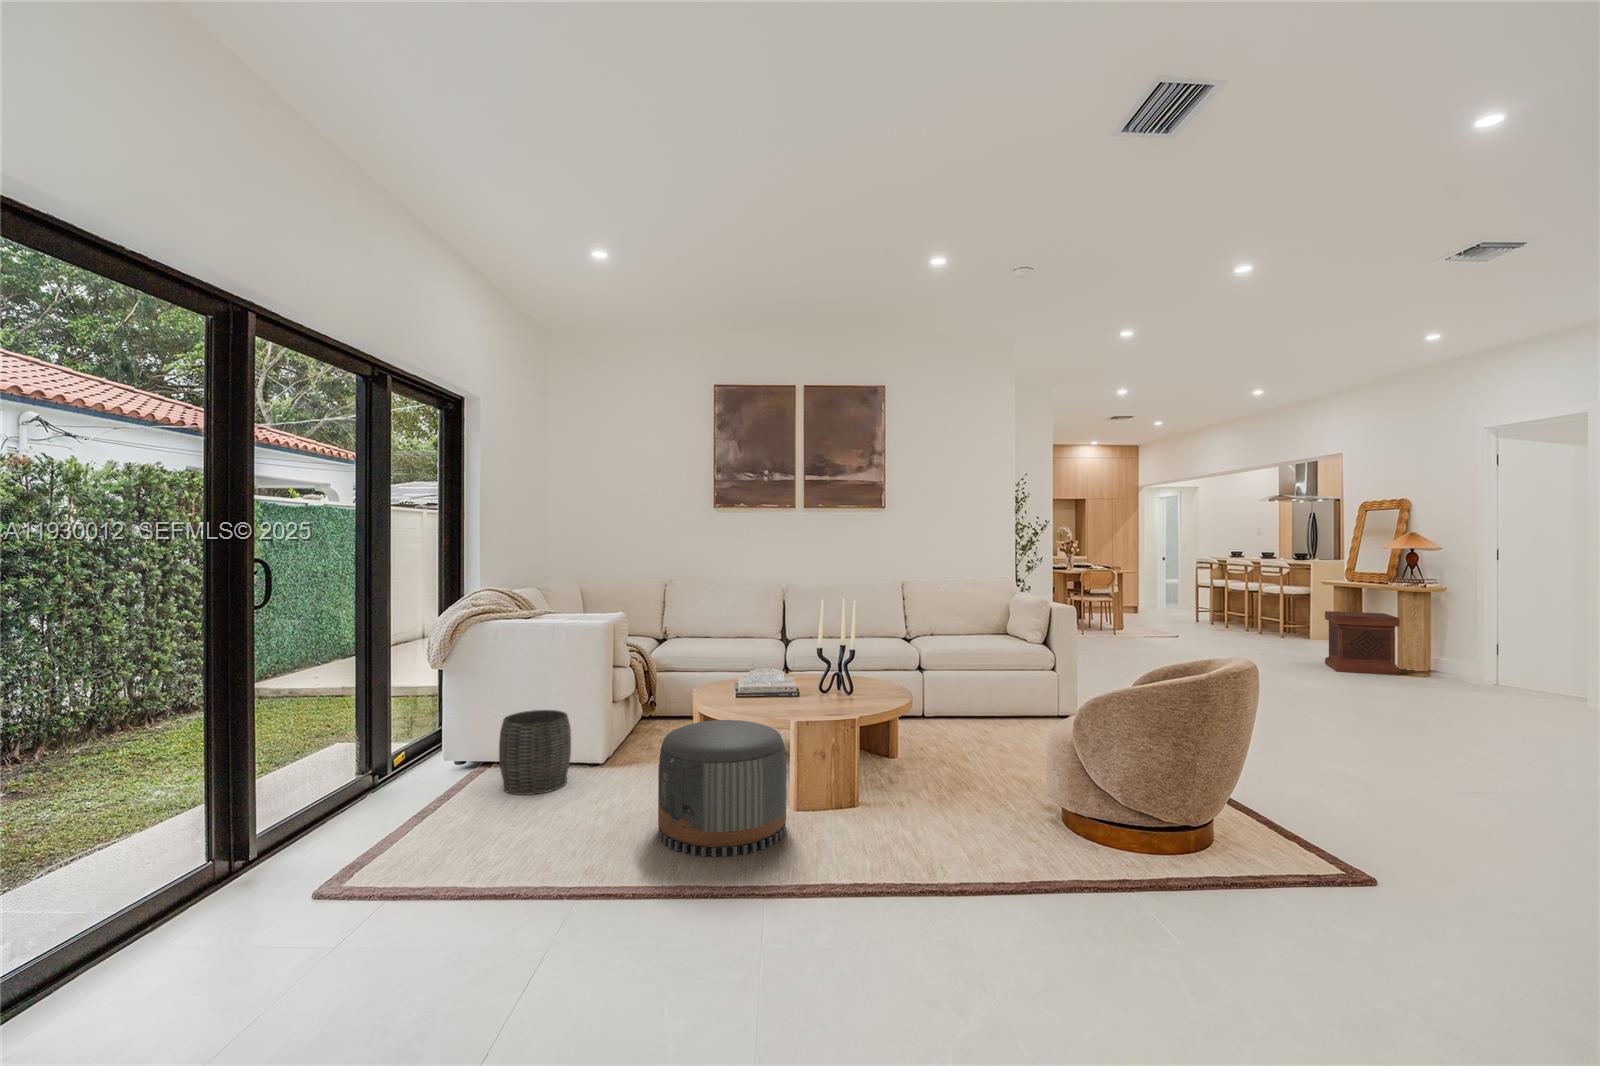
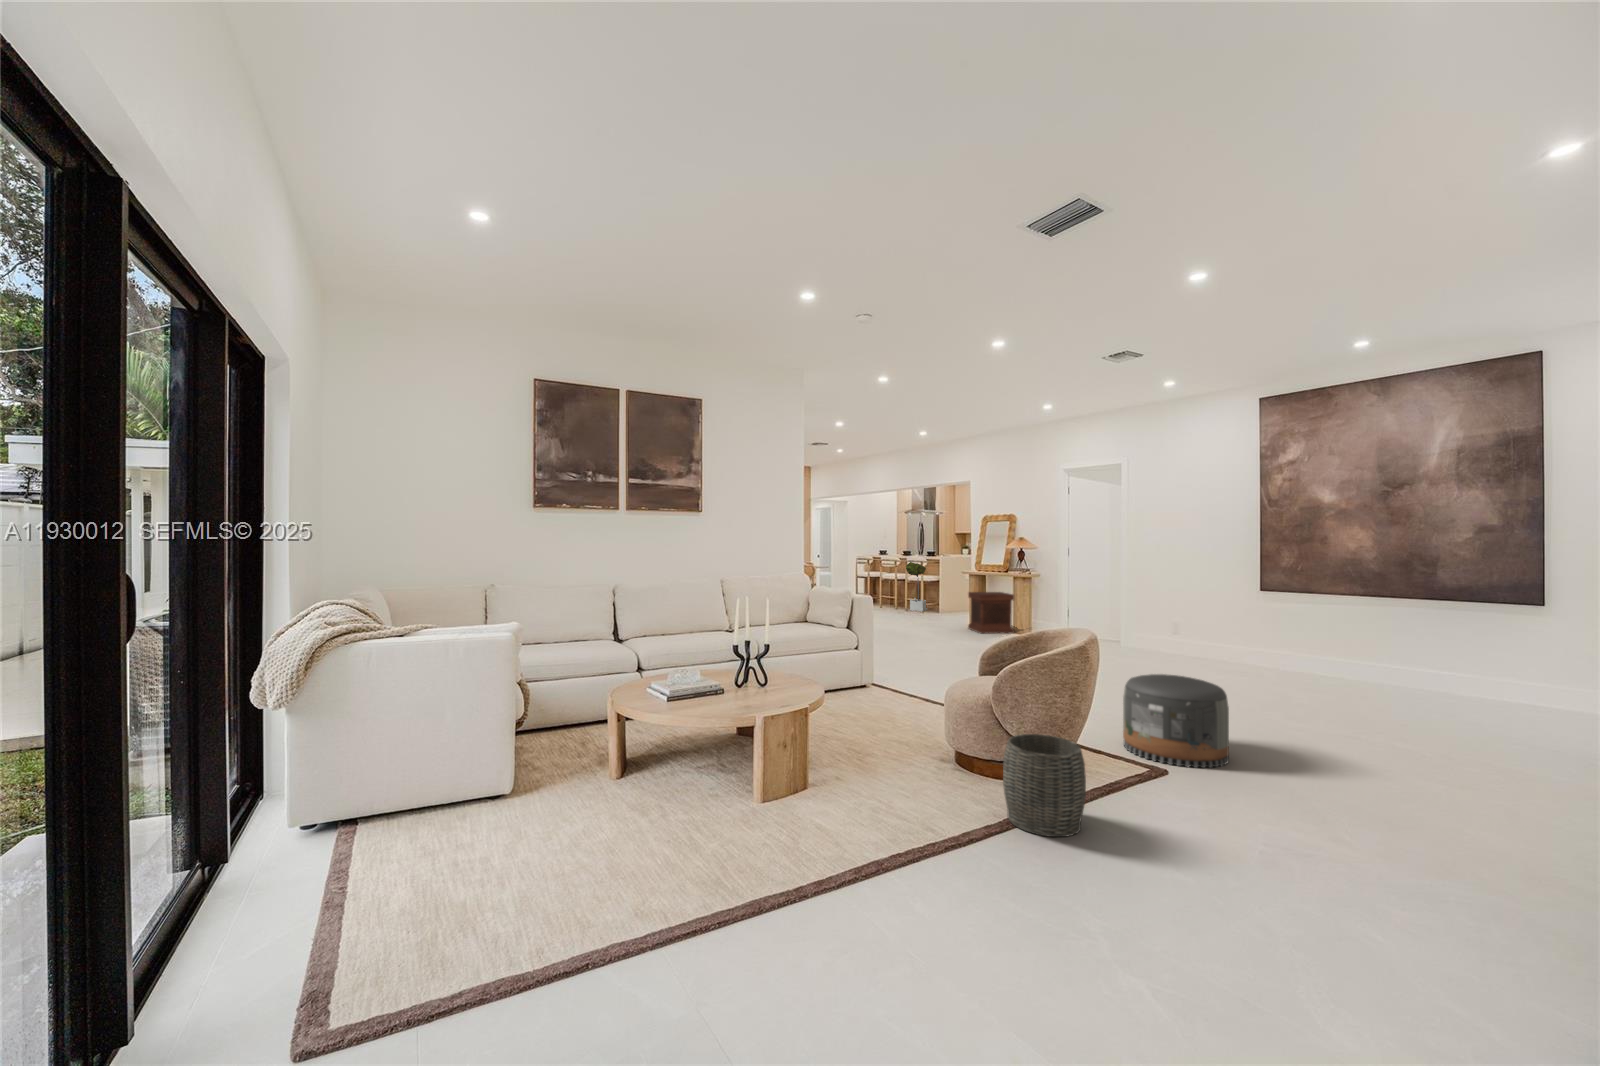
potted tree: none [1257,567,1292,637] -> present [906,562,927,611]
woven basket: present [499,710,571,795] -> present [1003,734,1086,837]
pouf: present [658,720,786,857] -> present [1123,674,1229,768]

